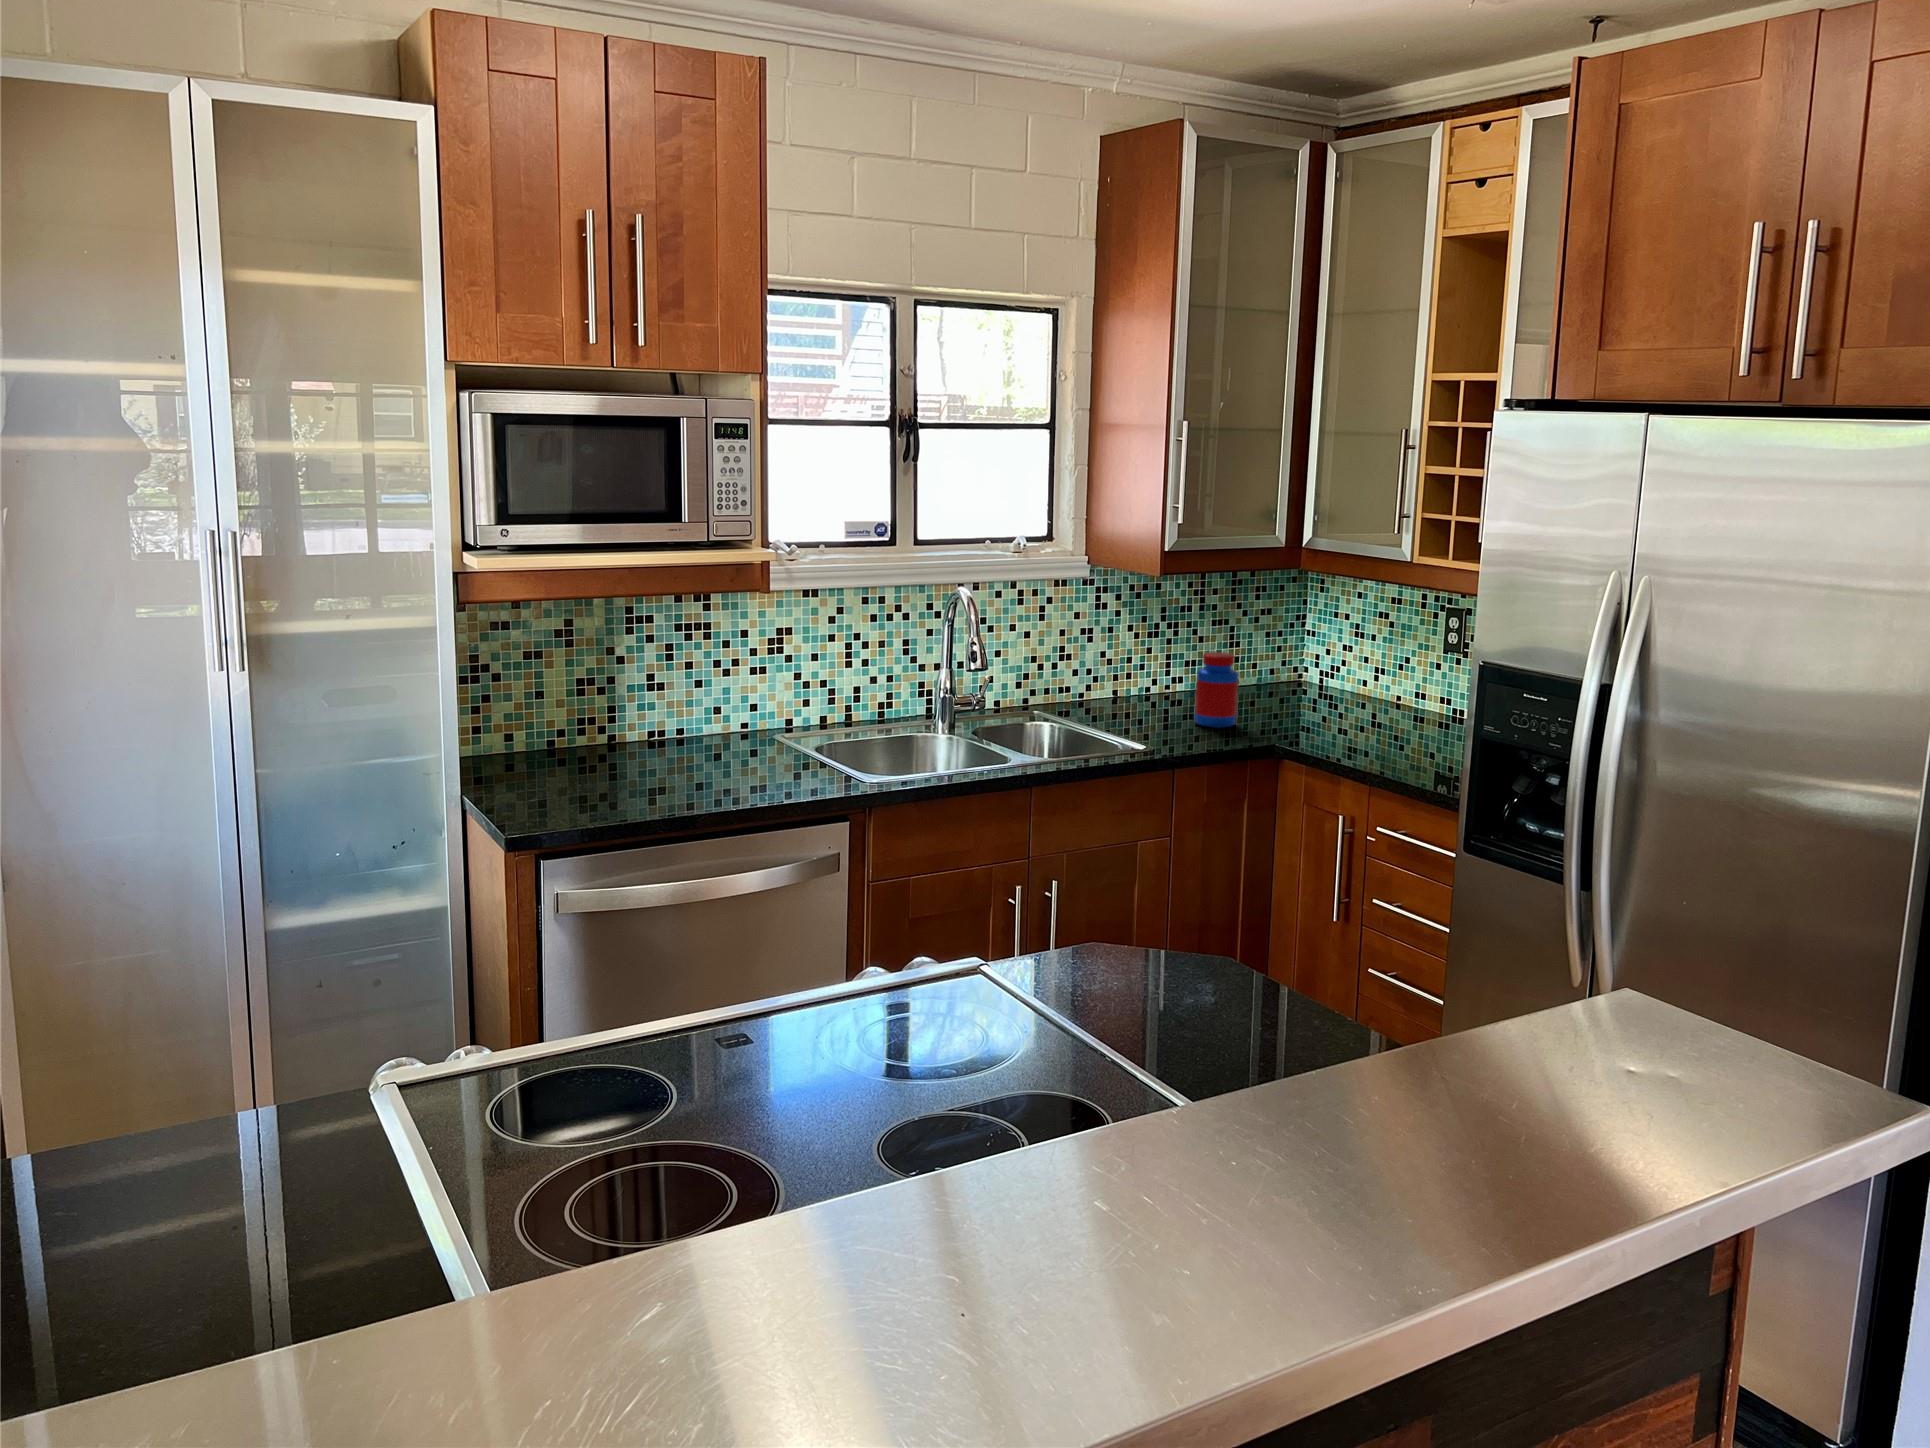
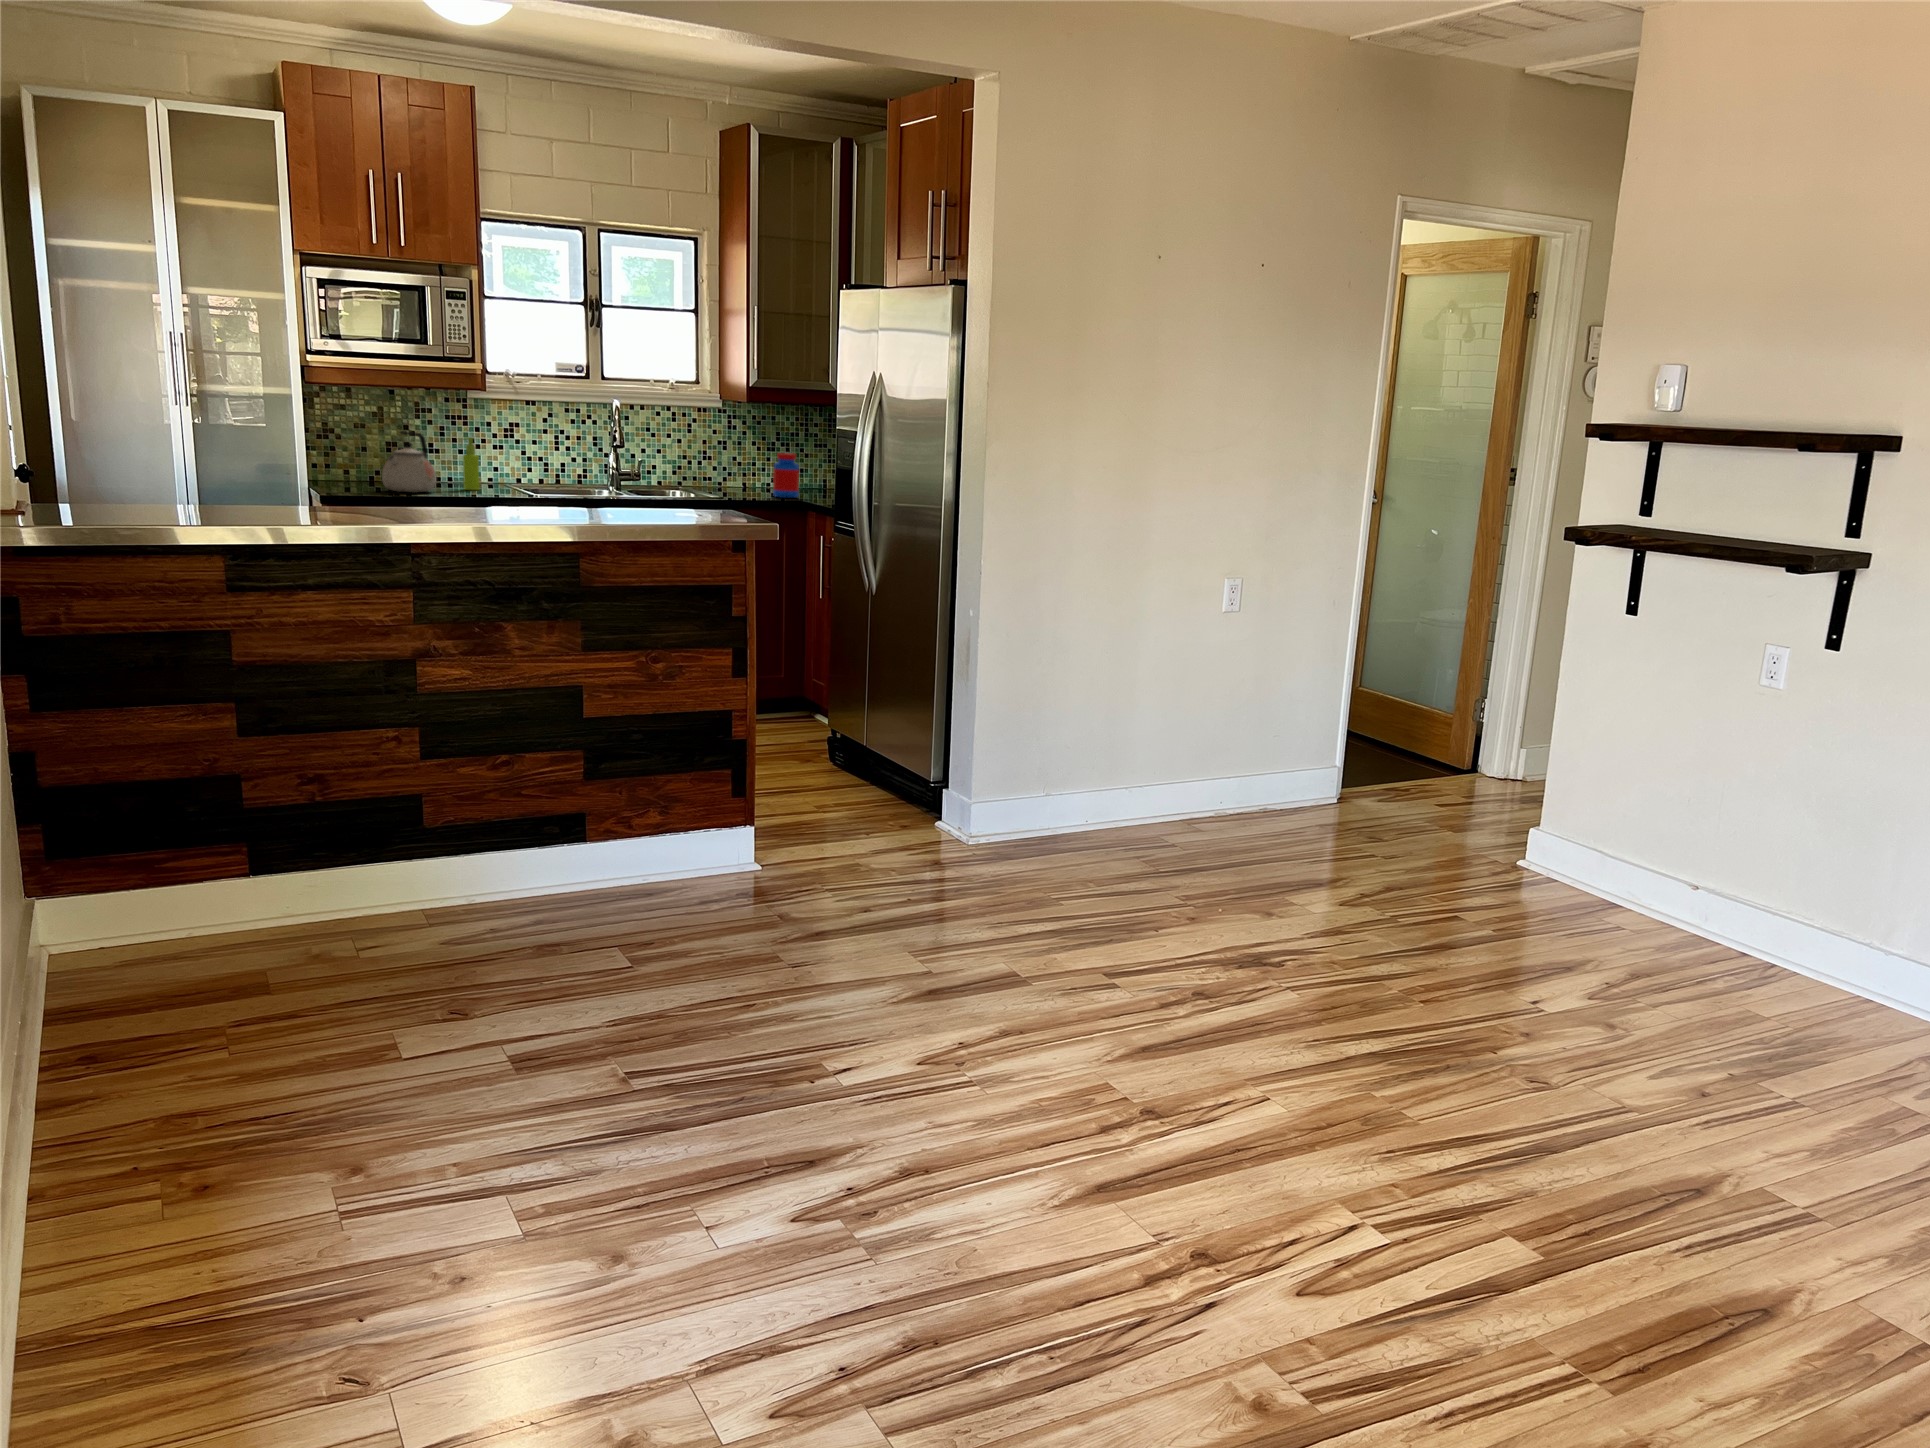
soap dispenser: none [720,669,748,762] -> present [463,437,480,490]
kettle: none [597,677,693,791] -> present [382,431,436,493]

